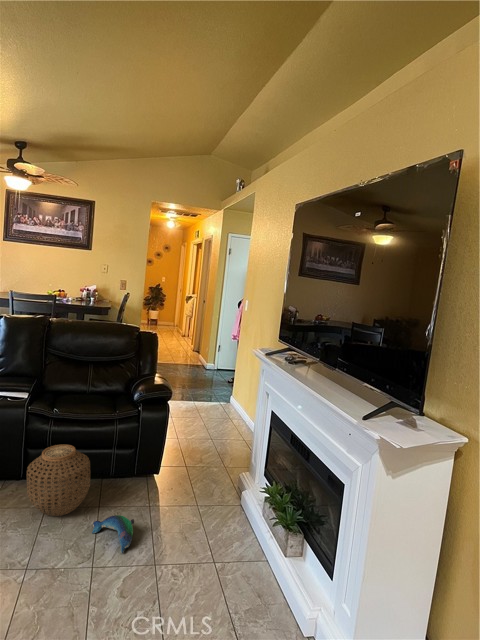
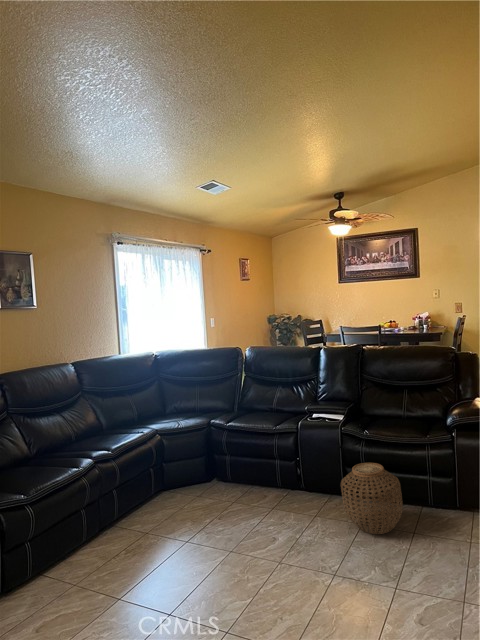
plush toy: present [92,515,134,553] -> none [402,545,447,587]

